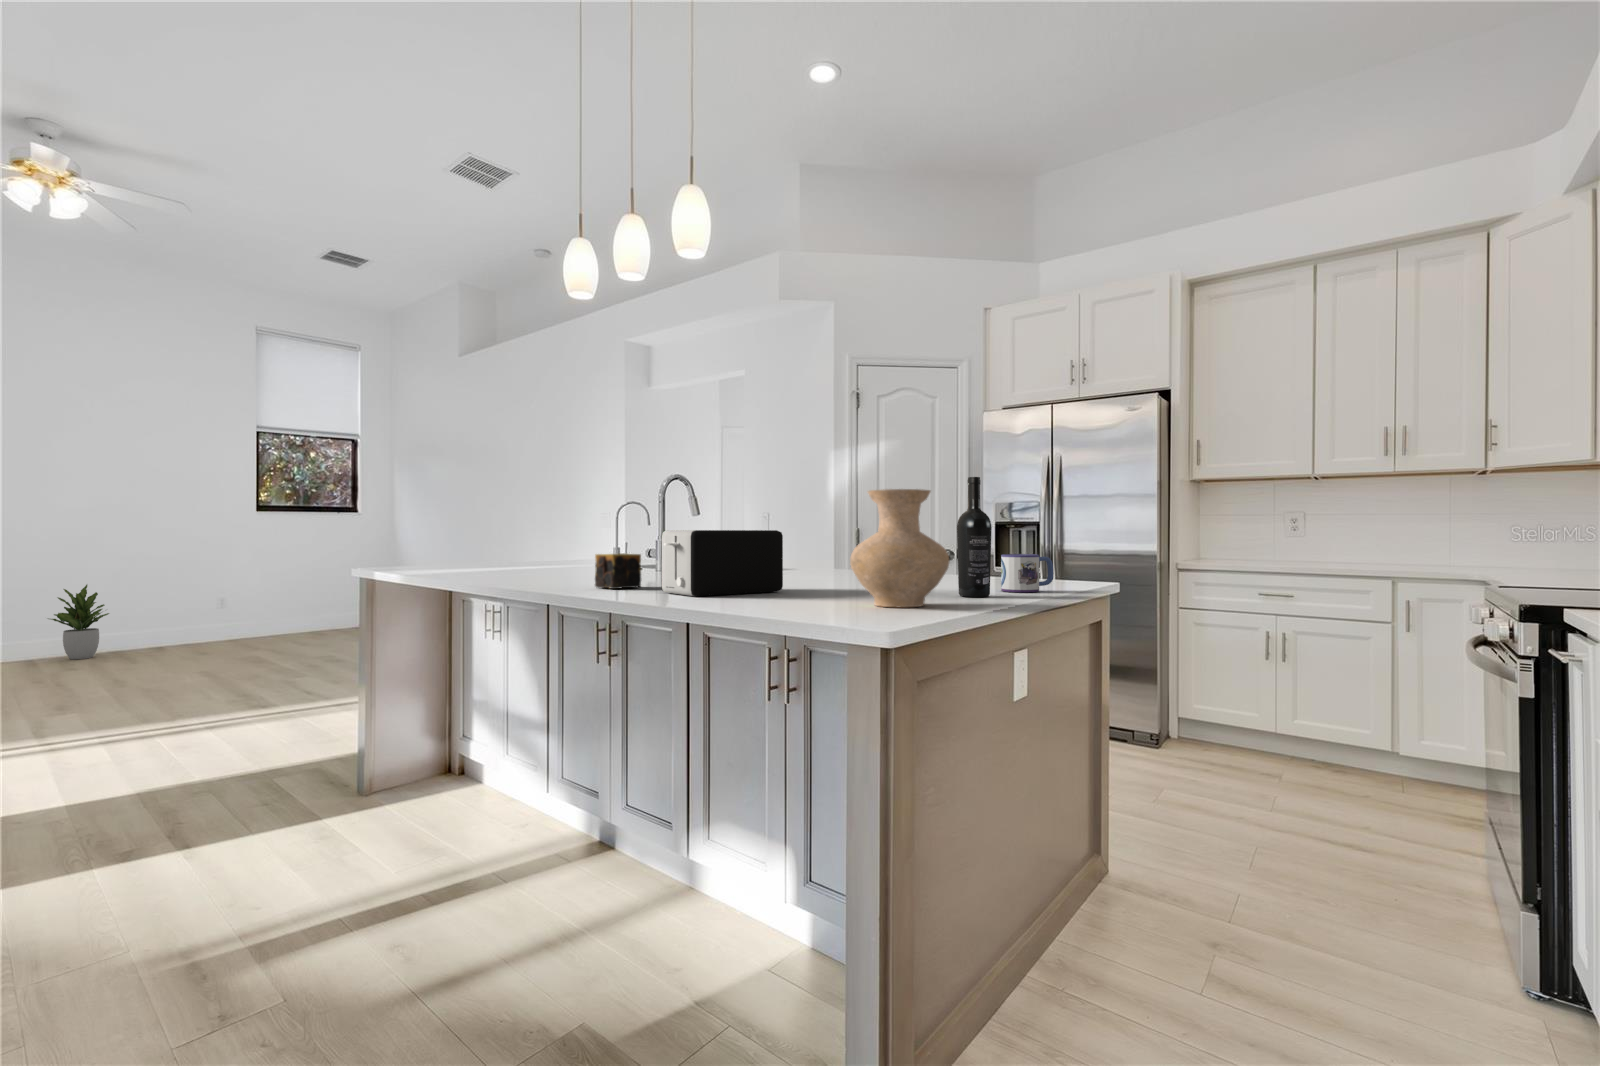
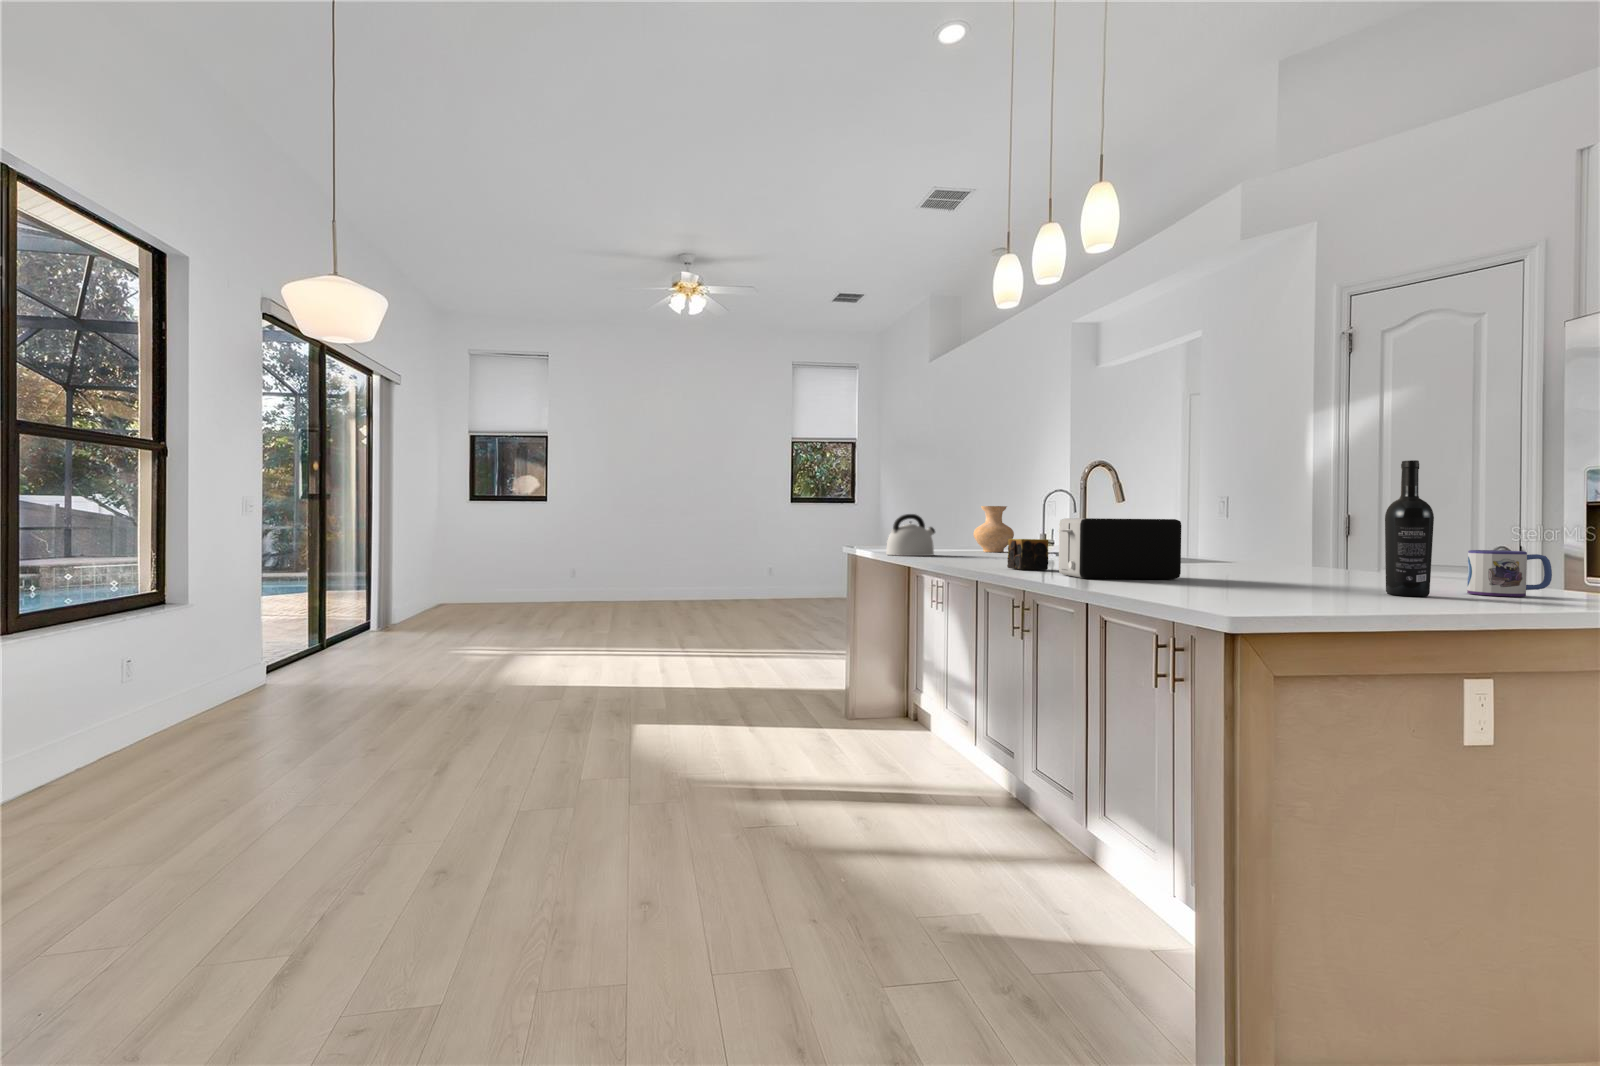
vase: present [850,489,949,607] -> present [974,506,1014,552]
kettle: none [422,526,486,577] -> present [886,514,935,556]
potted plant: present [51,585,109,659] -> none [671,554,704,607]

